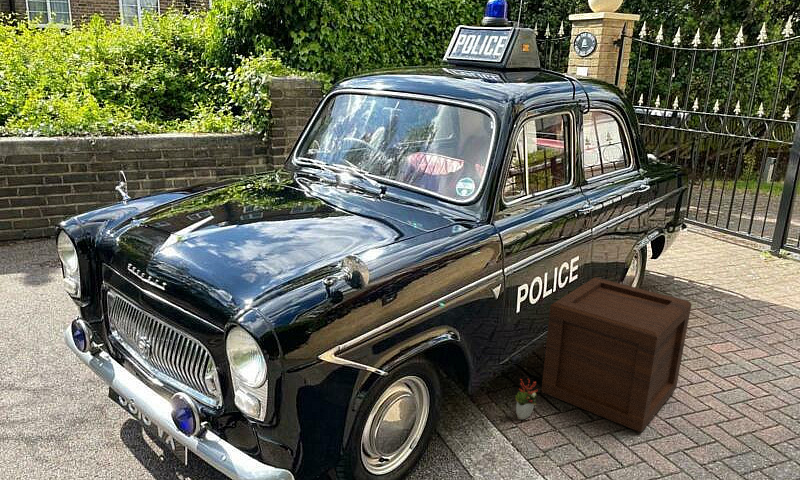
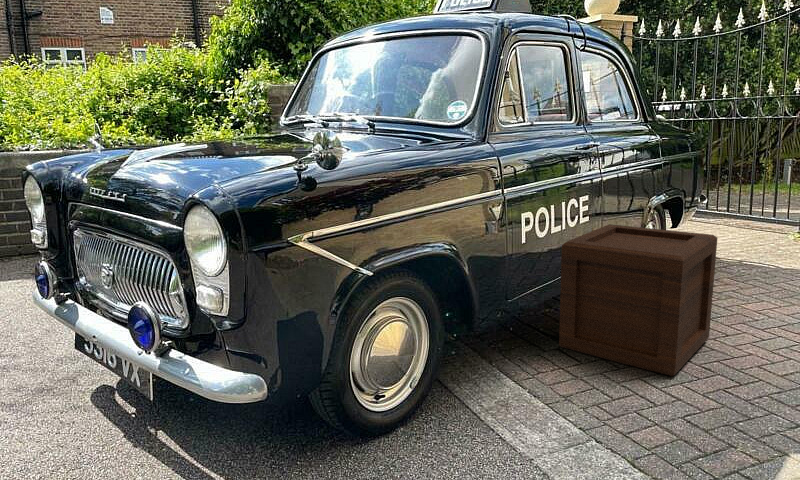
decorative plant: present [515,379,538,419] -> none [529,322,554,370]

